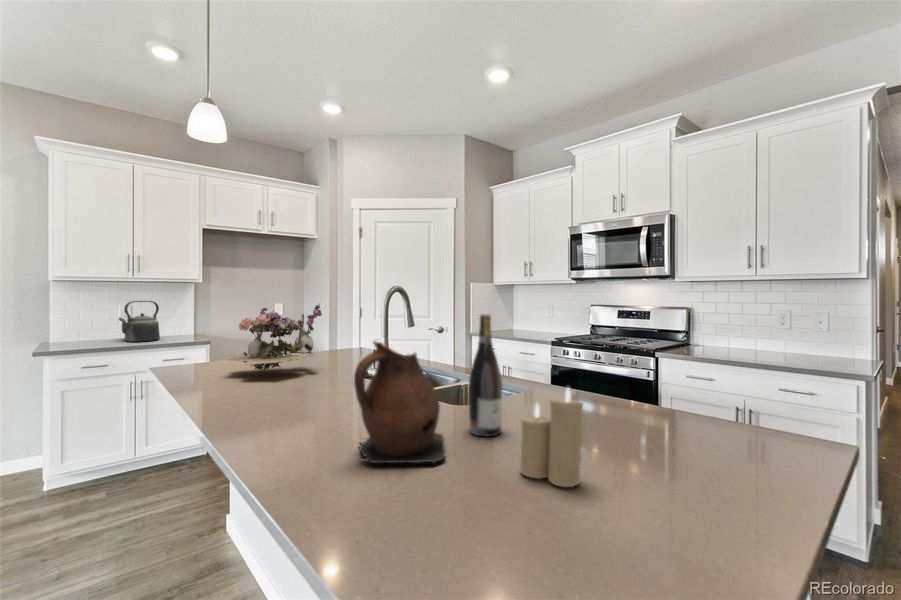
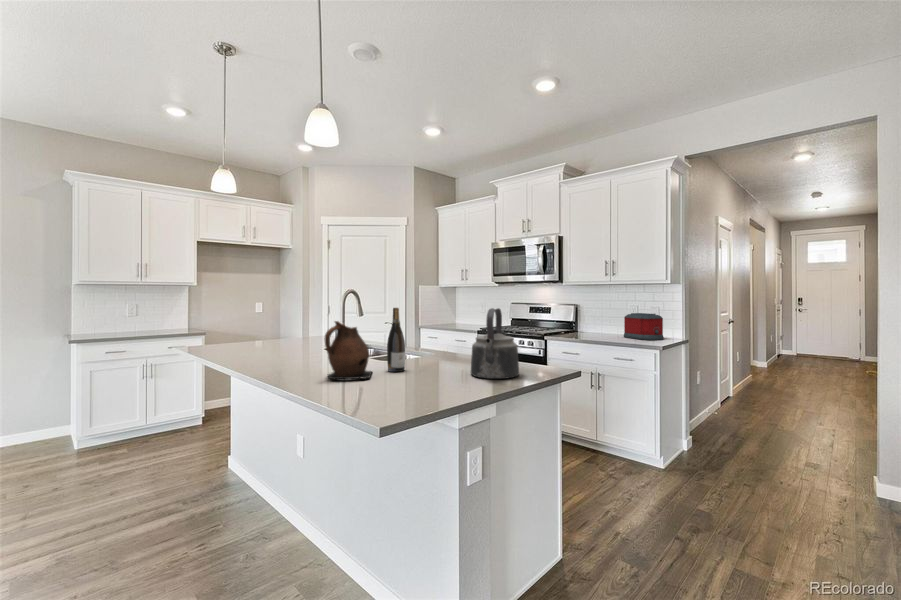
kettle: present [119,301,160,342] -> present [471,308,519,379]
flower arrangement: present [230,303,322,372] -> none [237,302,301,350]
toaster: none [775,320,848,361] -> present [624,313,664,340]
candle: present [521,388,583,487] -> none [405,340,431,384]

